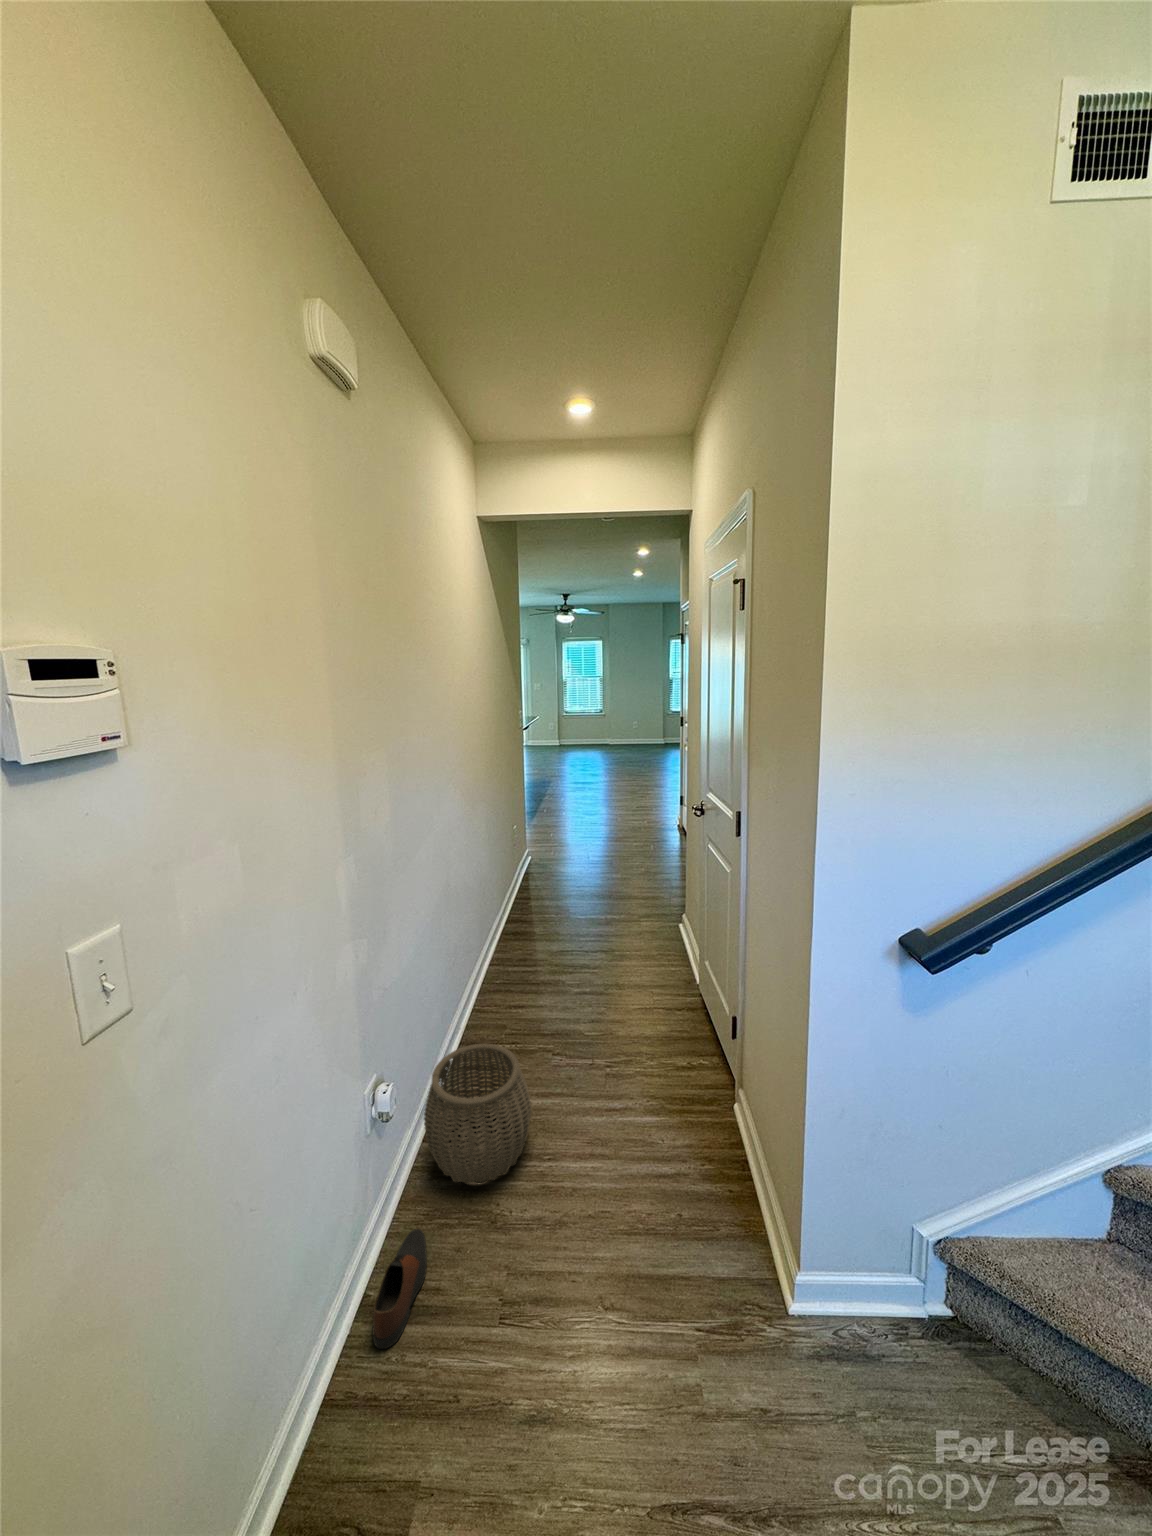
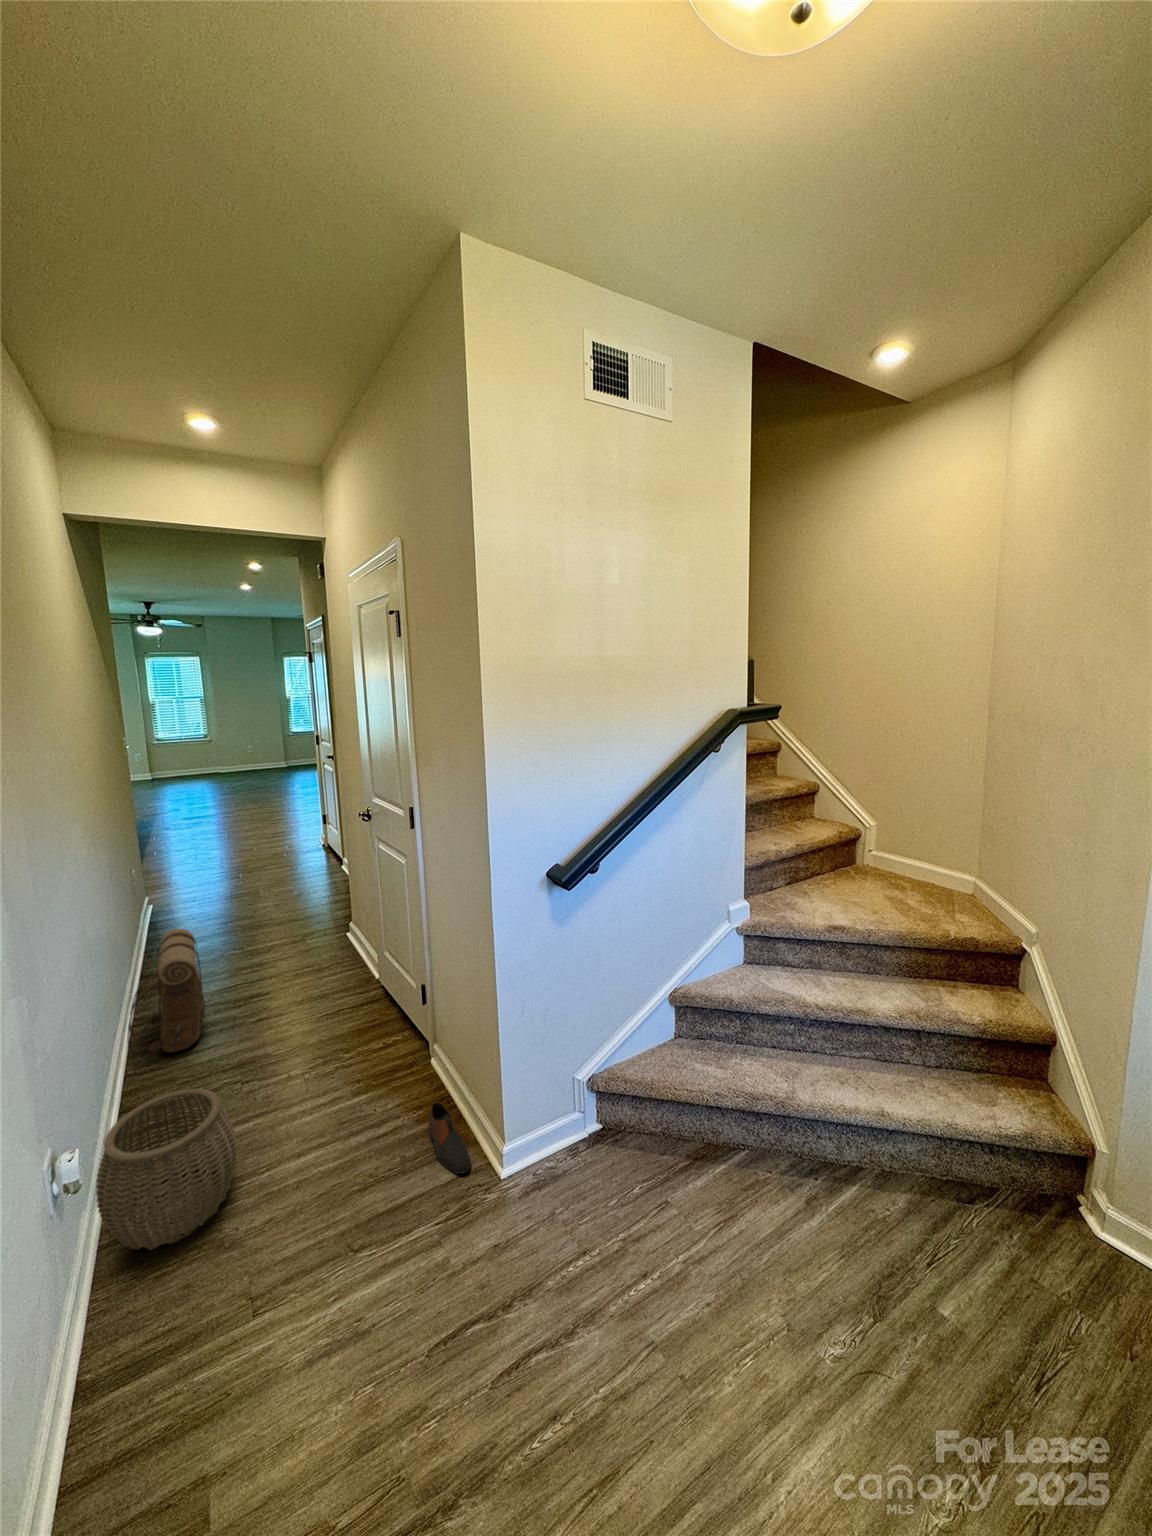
backpack: none [483,886,545,994] -> present [128,929,206,1054]
shoe: present [372,1229,427,1349] -> present [428,1102,471,1174]

